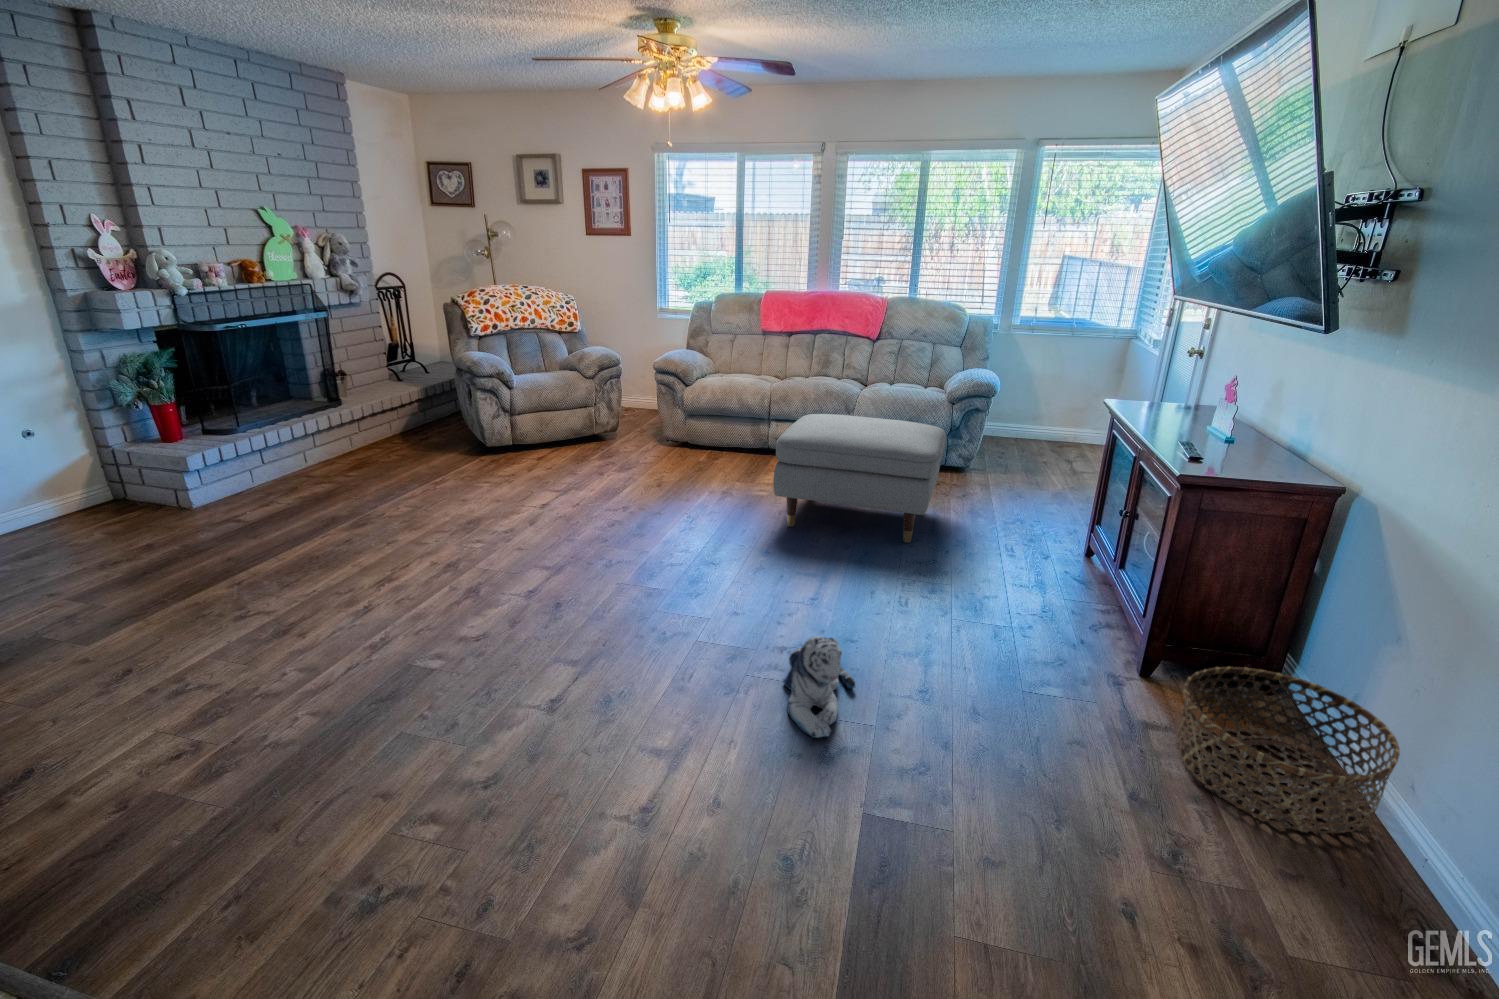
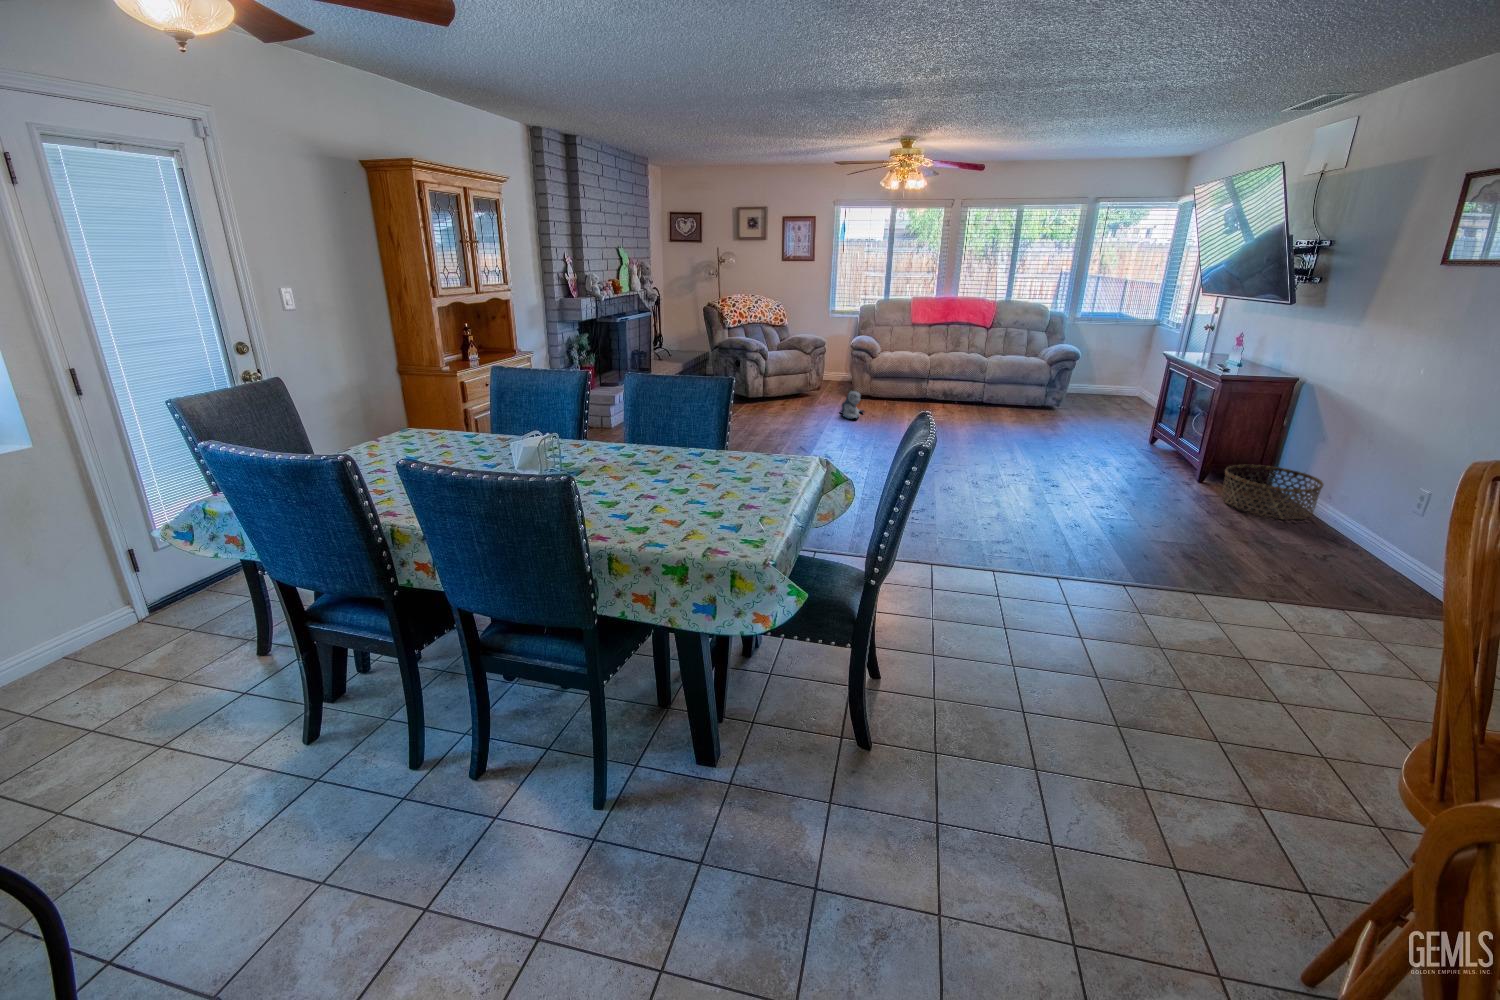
ottoman: present [773,414,946,543] -> none [964,369,1066,438]
plush toy: present [783,637,855,738] -> present [840,391,864,419]

